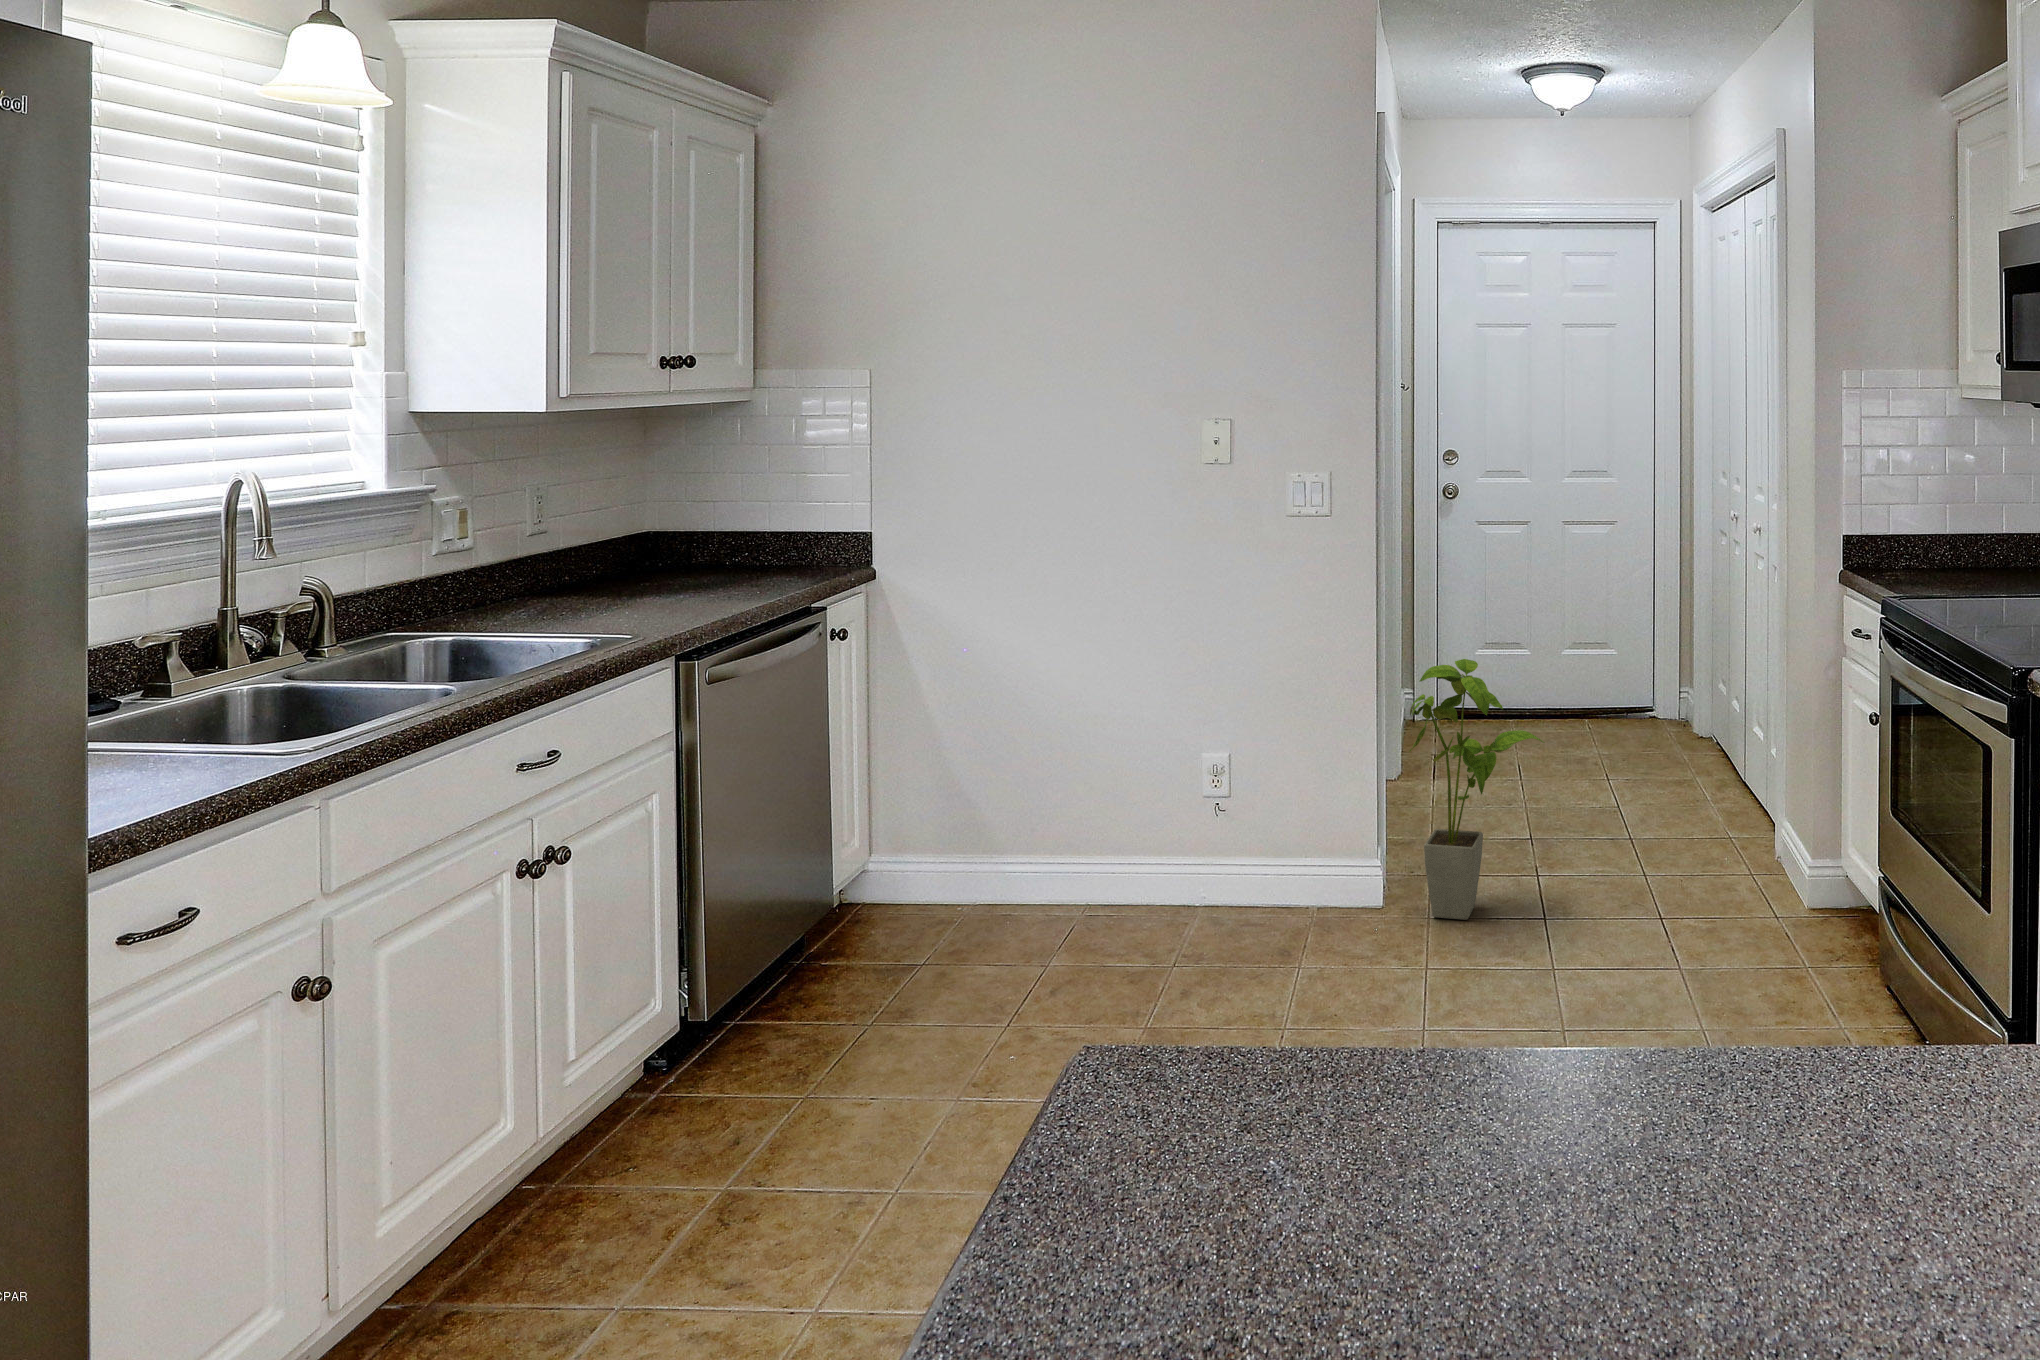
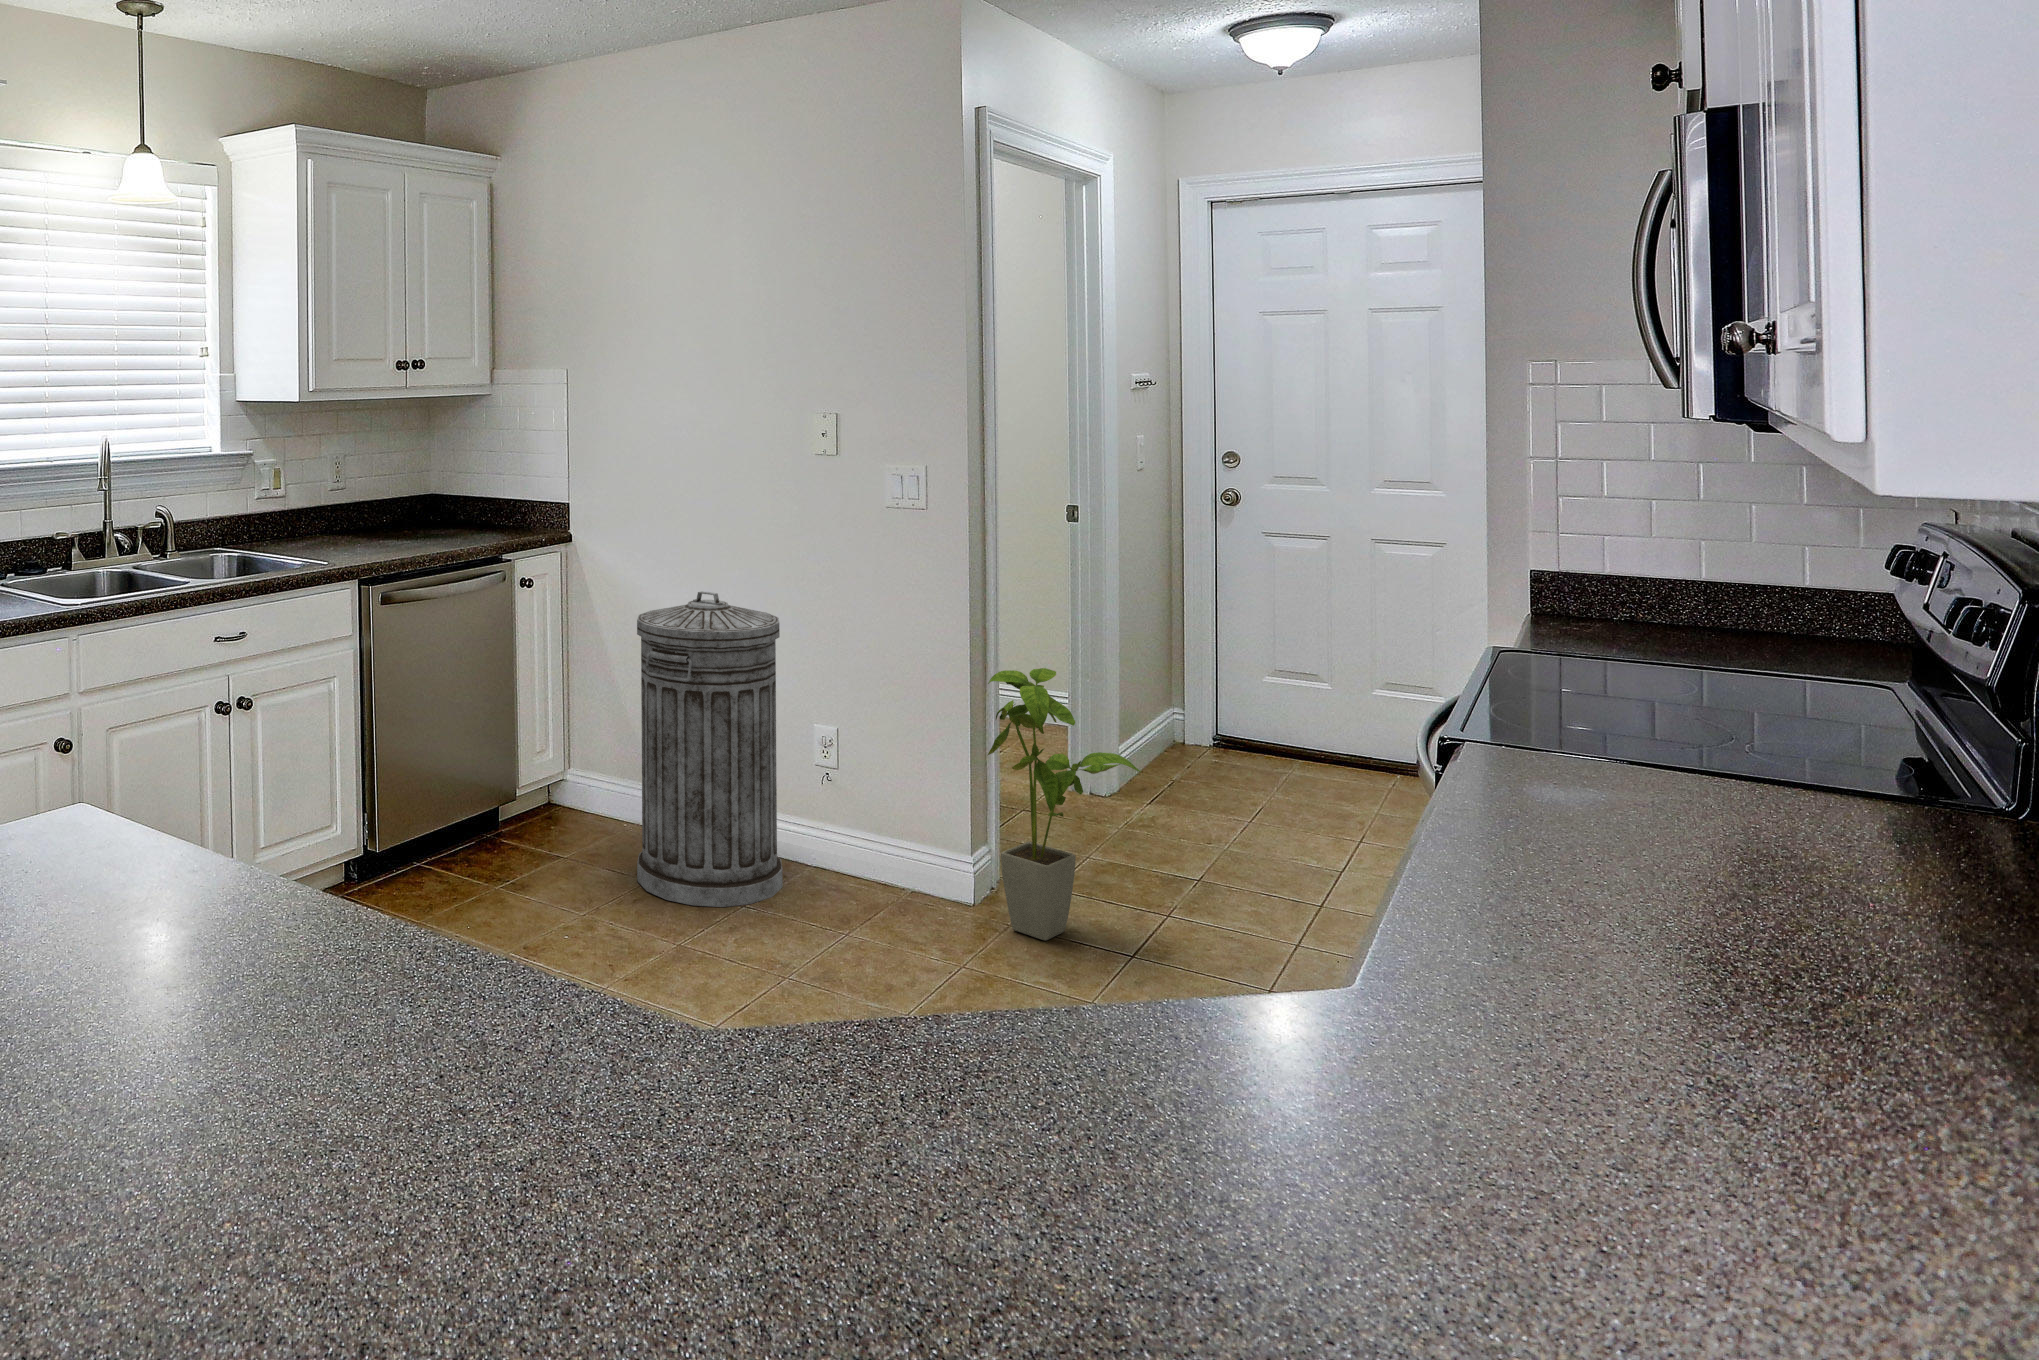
trash can: none [1025,622,1192,980] -> present [637,591,783,907]

